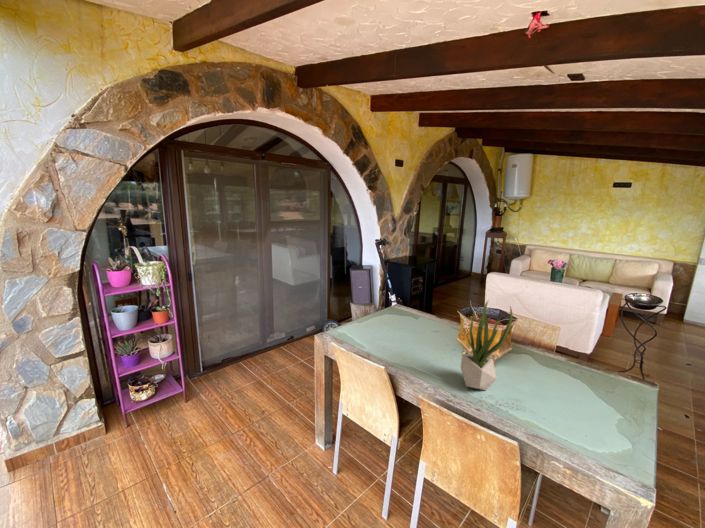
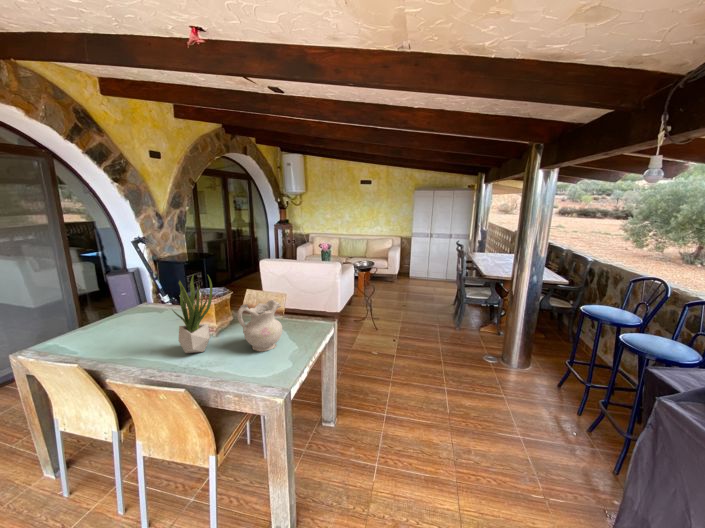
ceramic pitcher: none [540,349,604,416] -> present [237,300,282,352]

